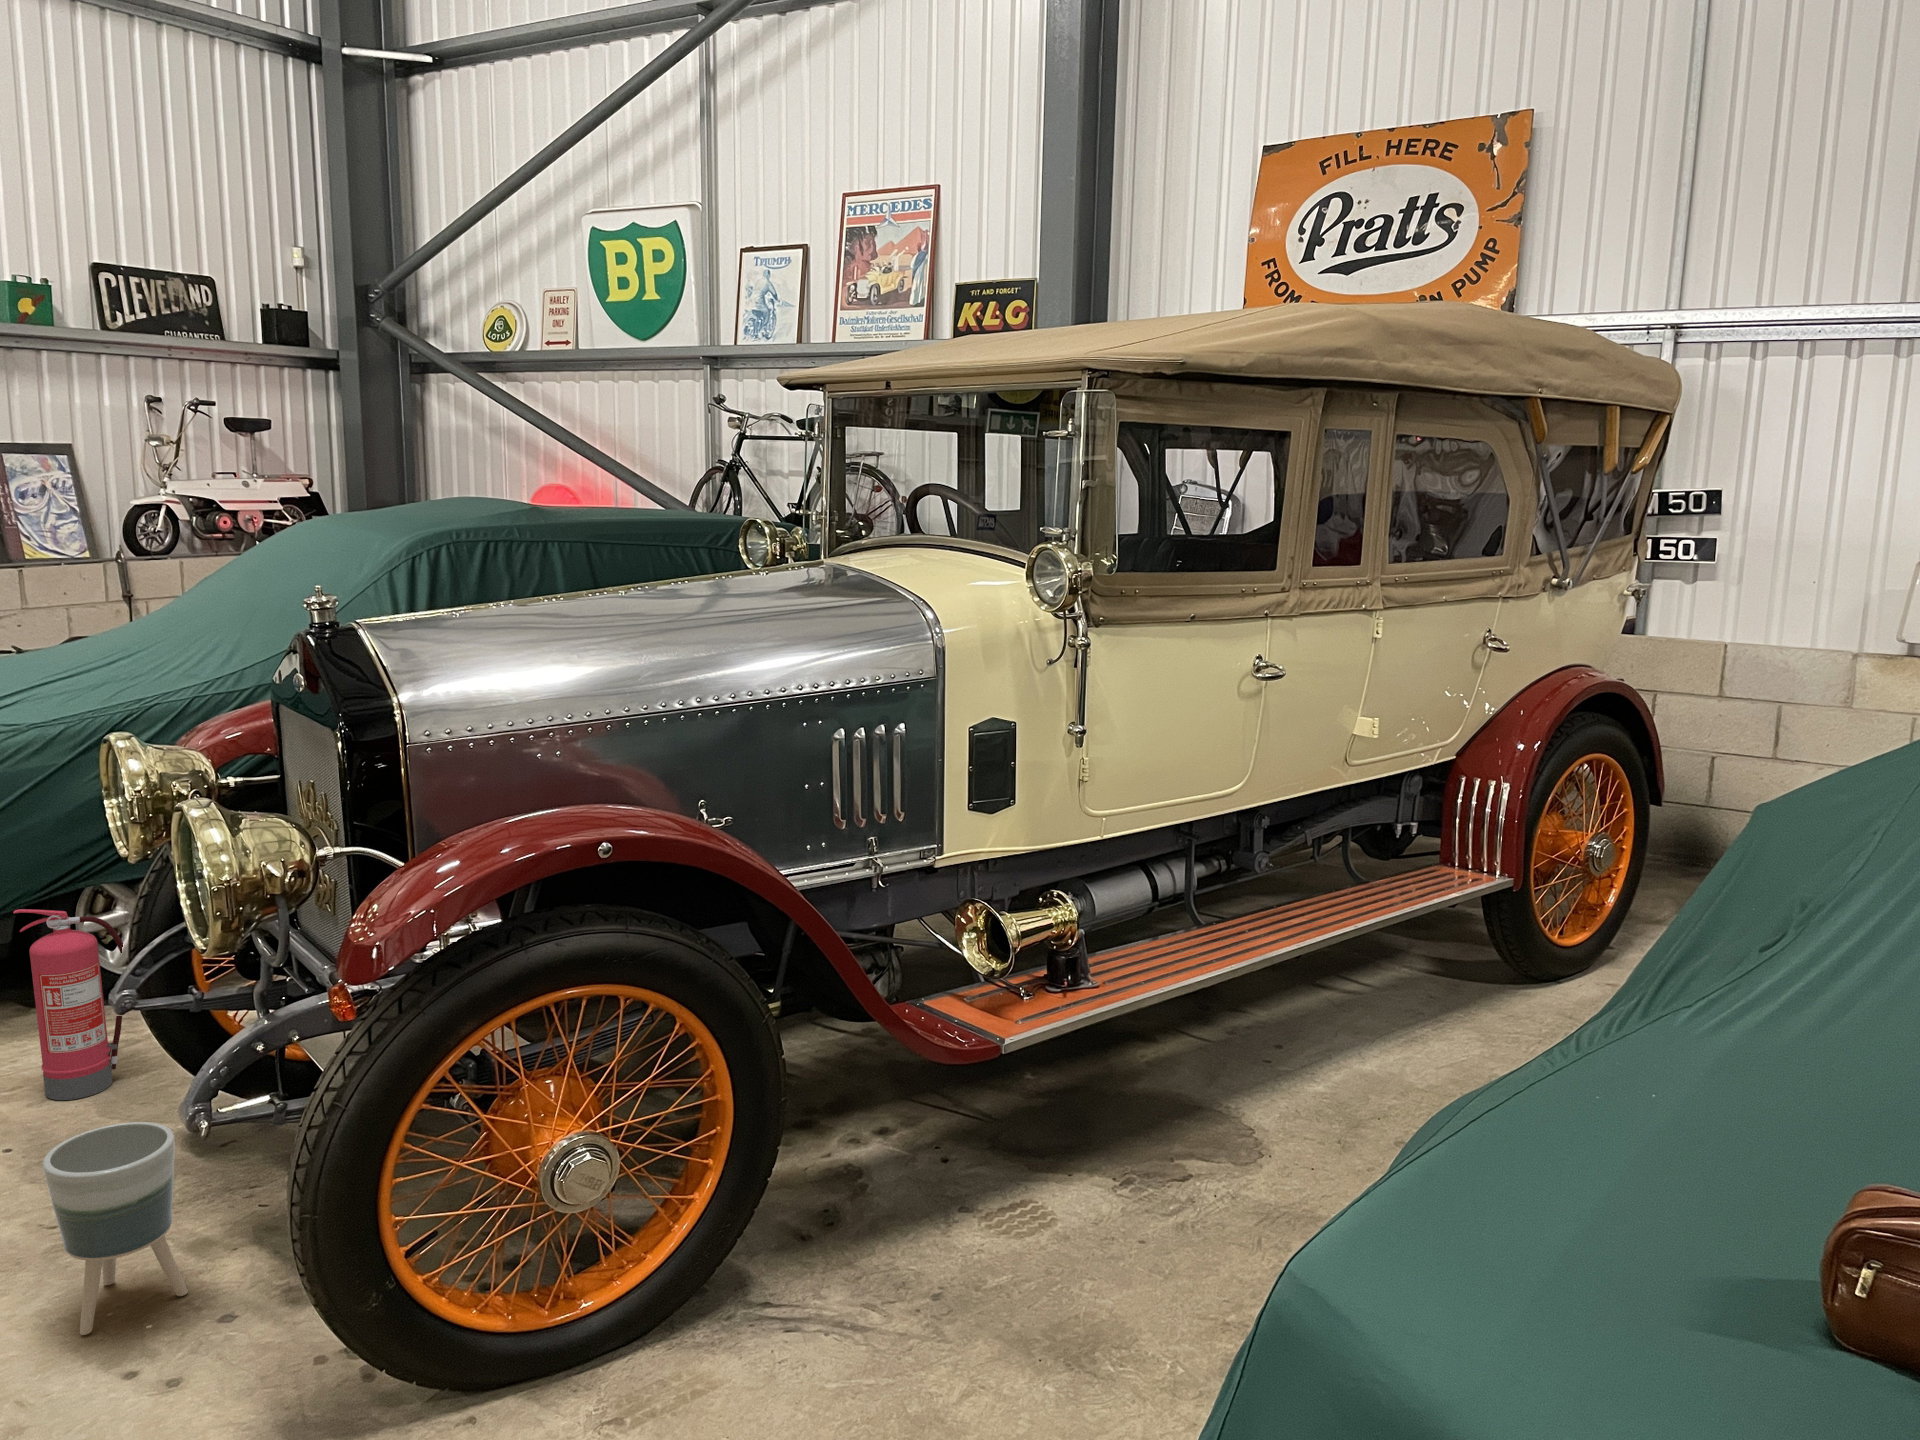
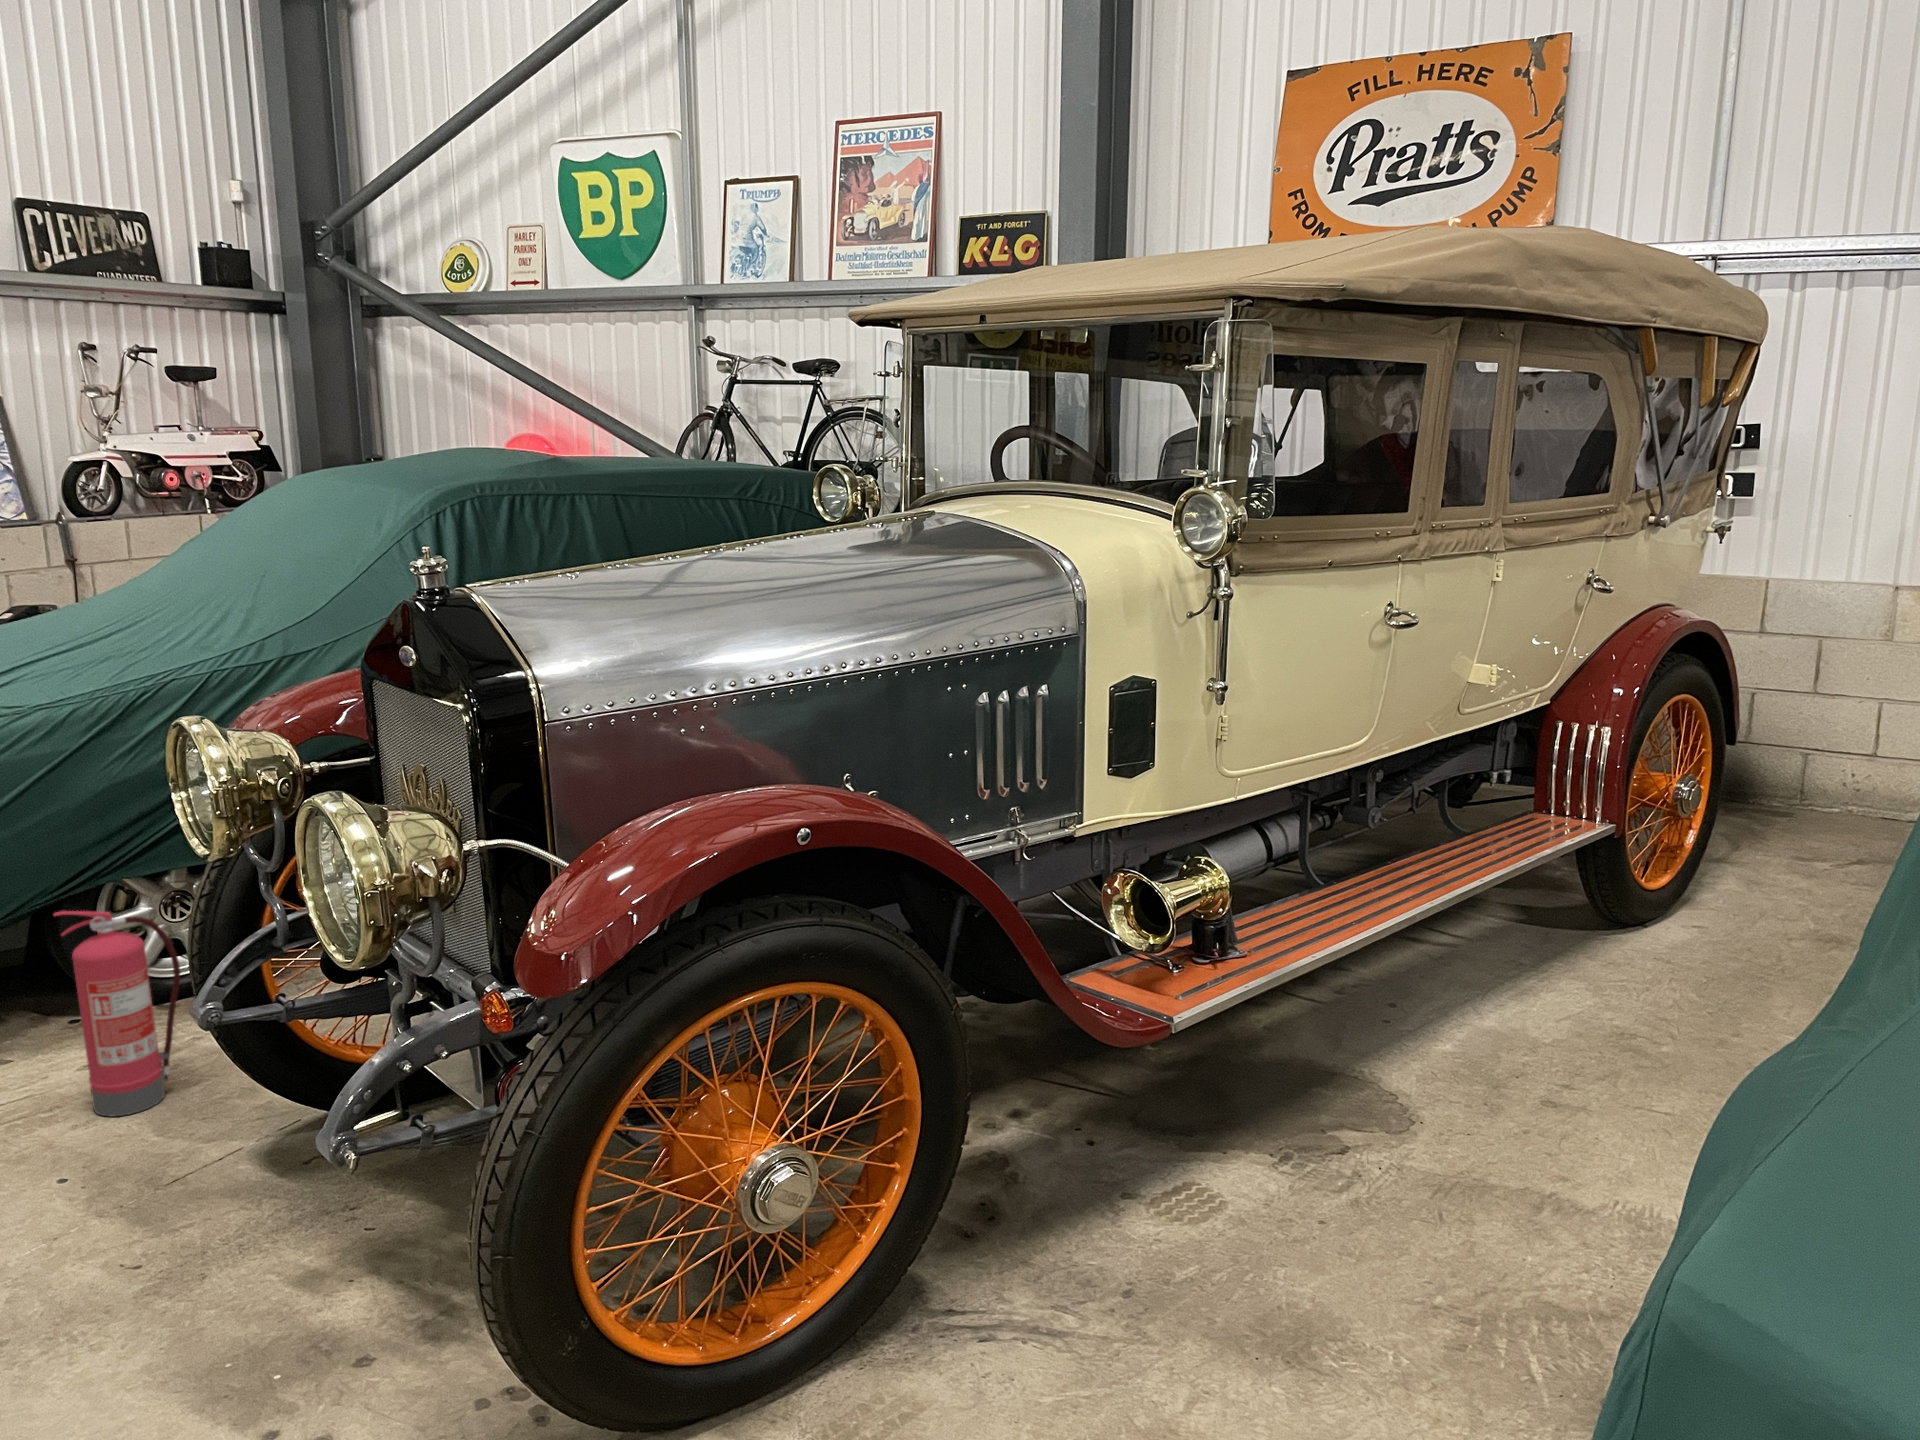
planter: present [43,1122,188,1335] -> none [159,1144,315,1379]

